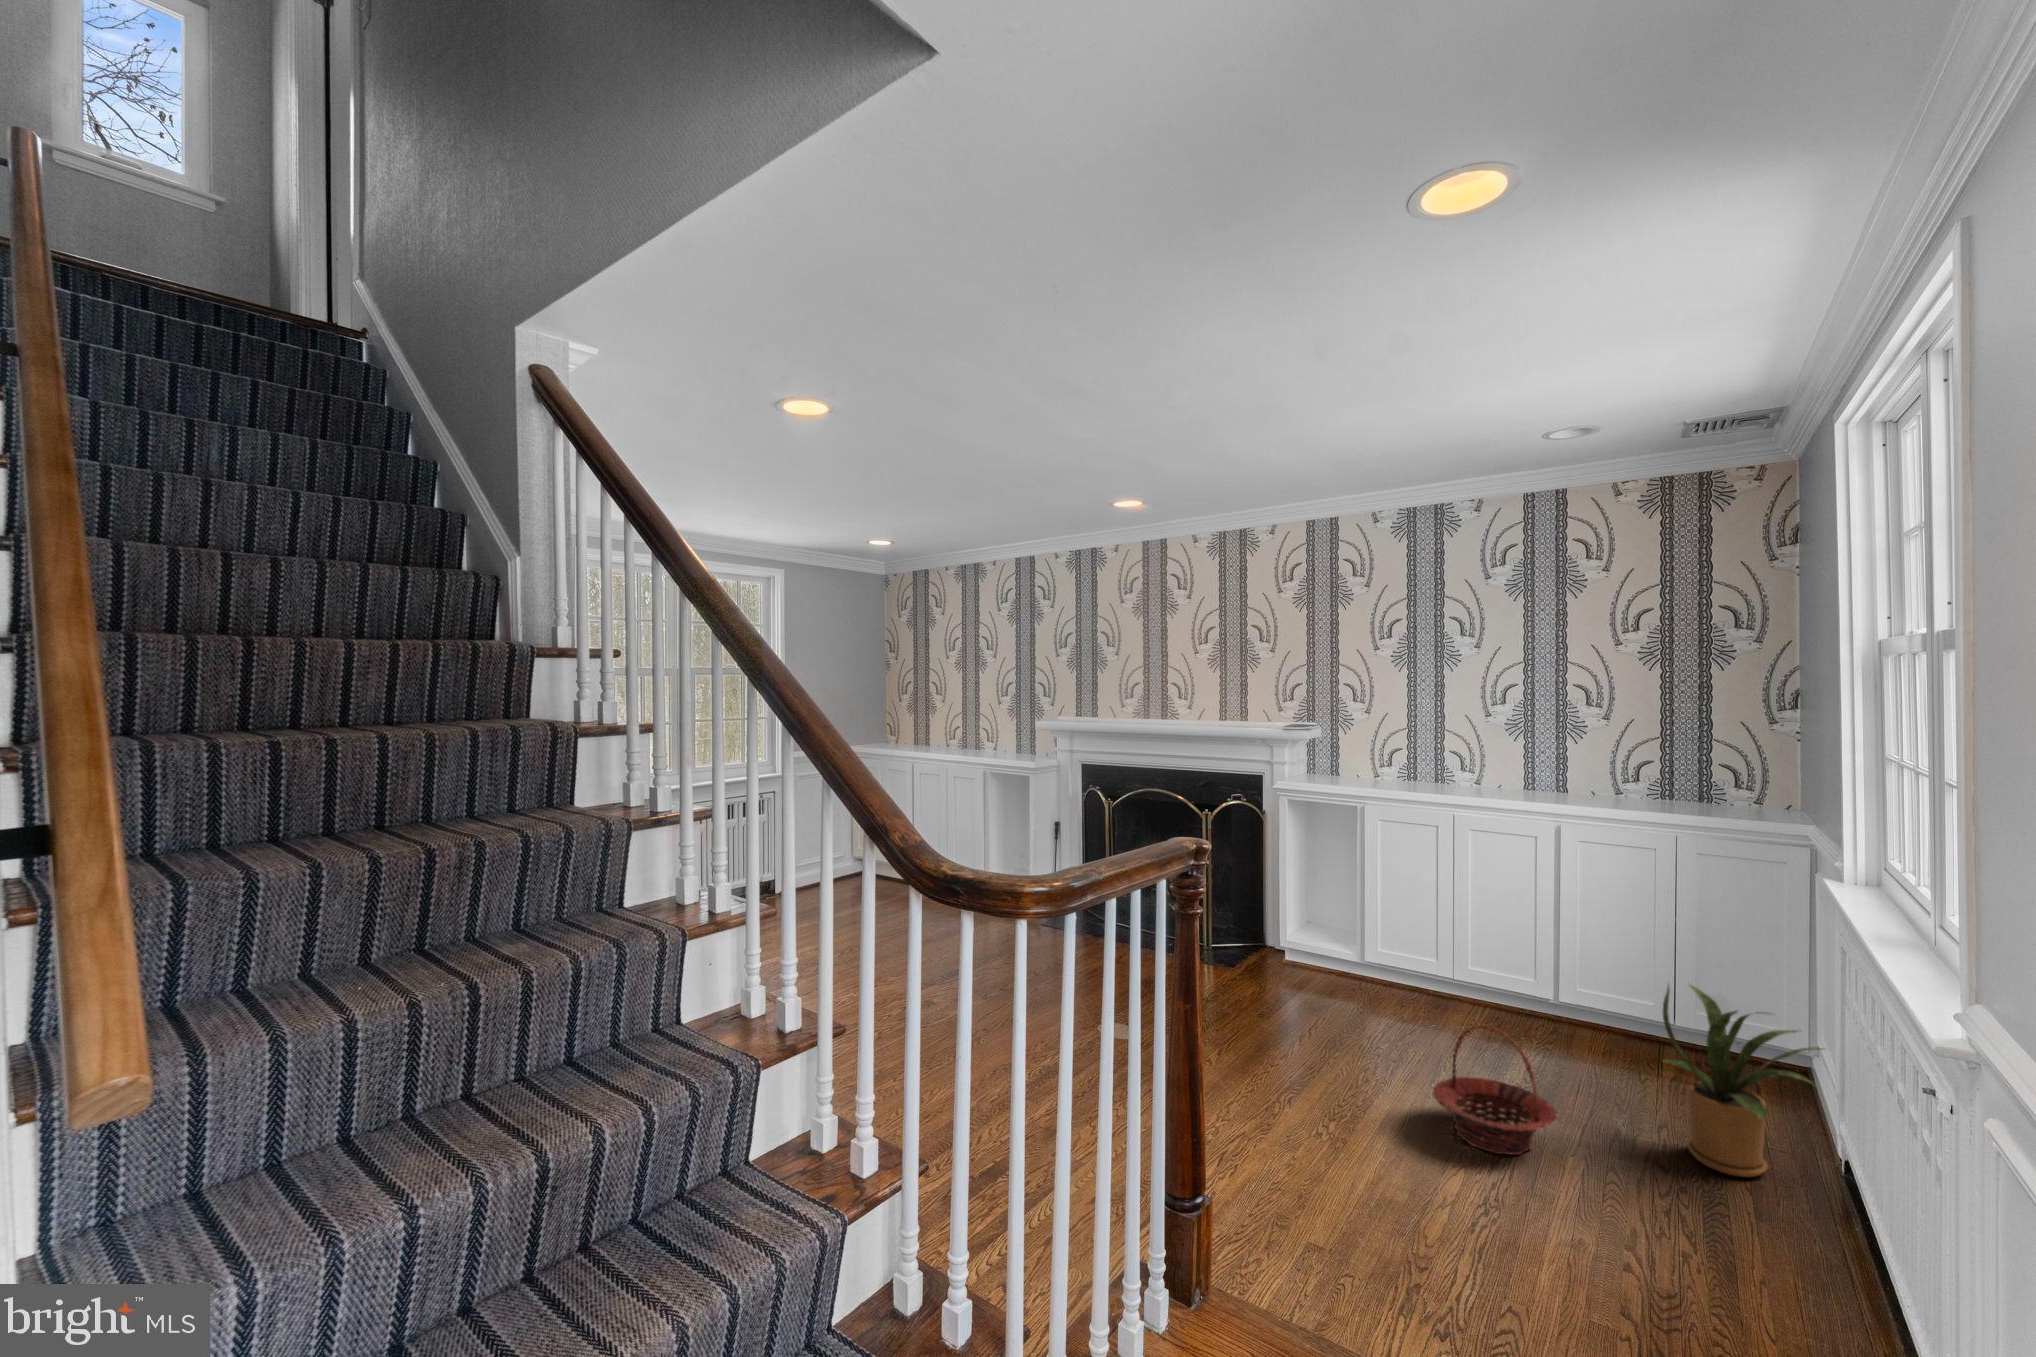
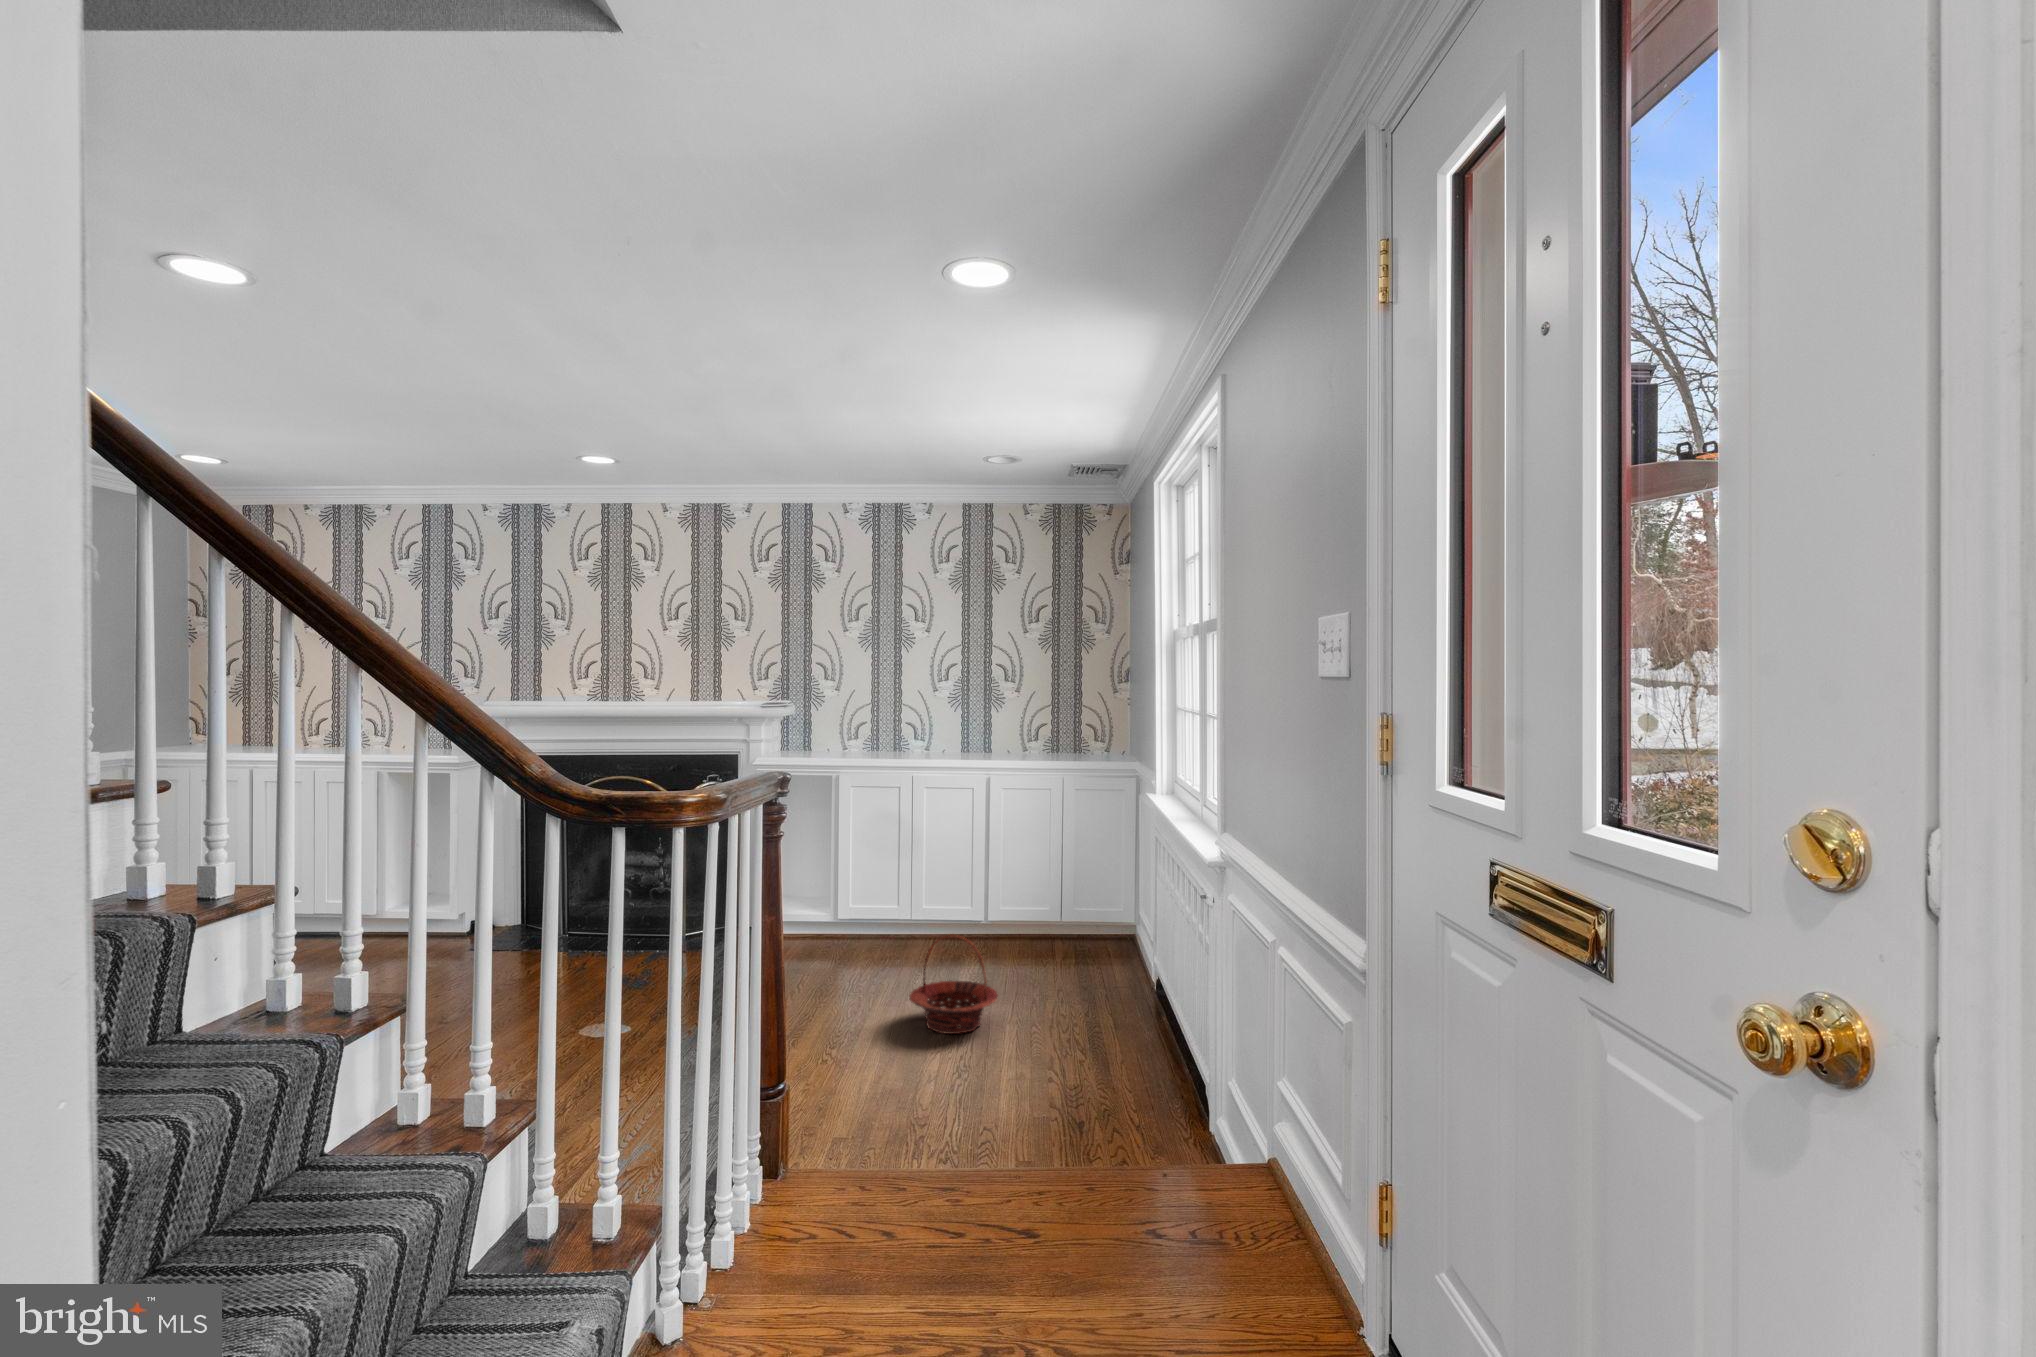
house plant: present [1663,986,1821,1177] -> none [1059,880,1156,1009]

